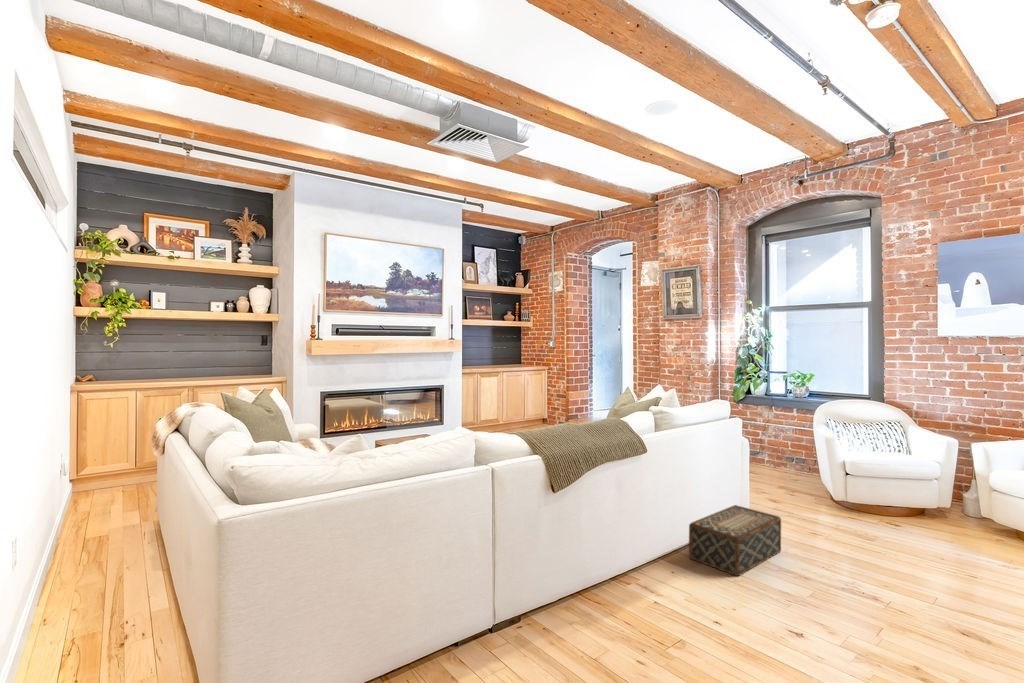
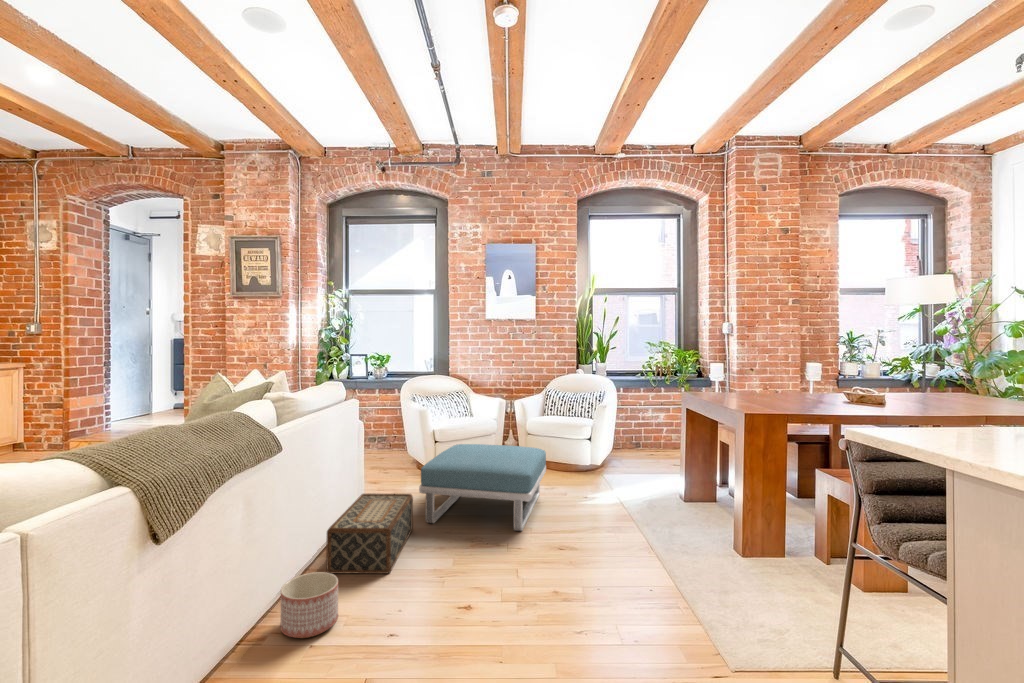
footstool: none [793,481,982,592] -> present [419,444,546,531]
planter: none [640,548,681,593] -> present [280,572,338,638]

